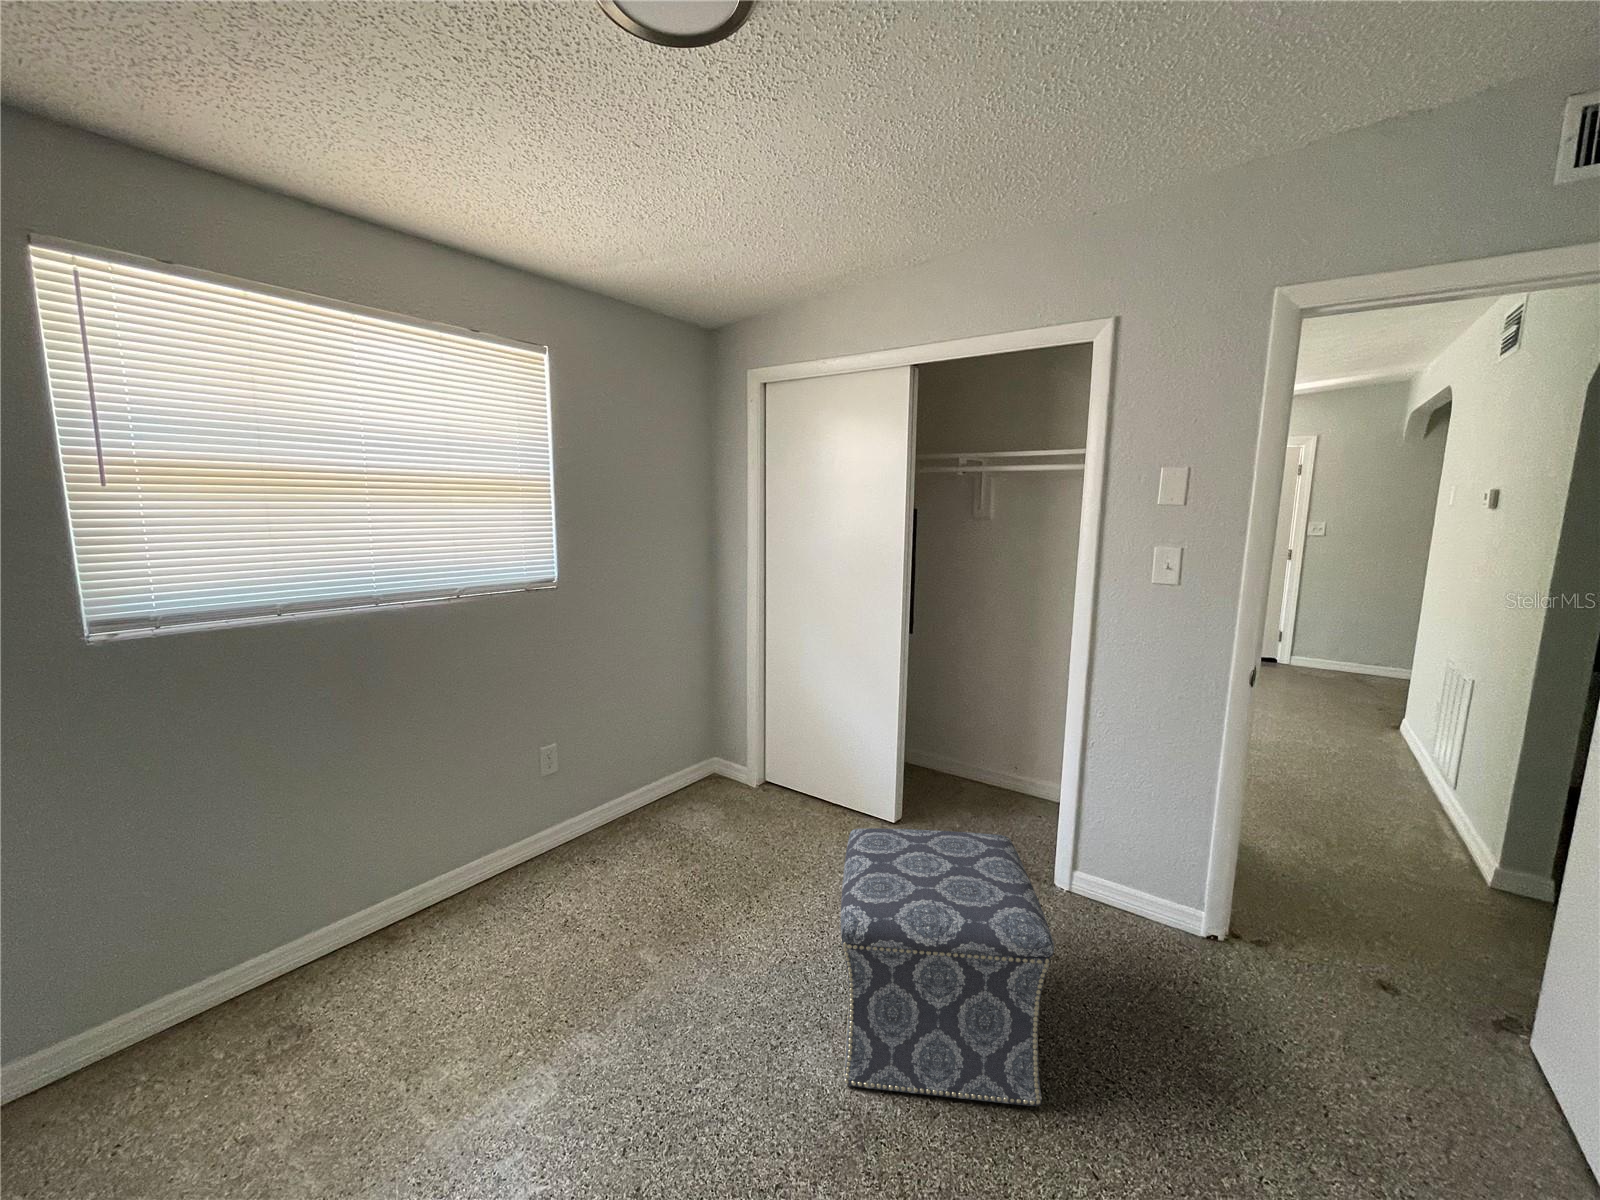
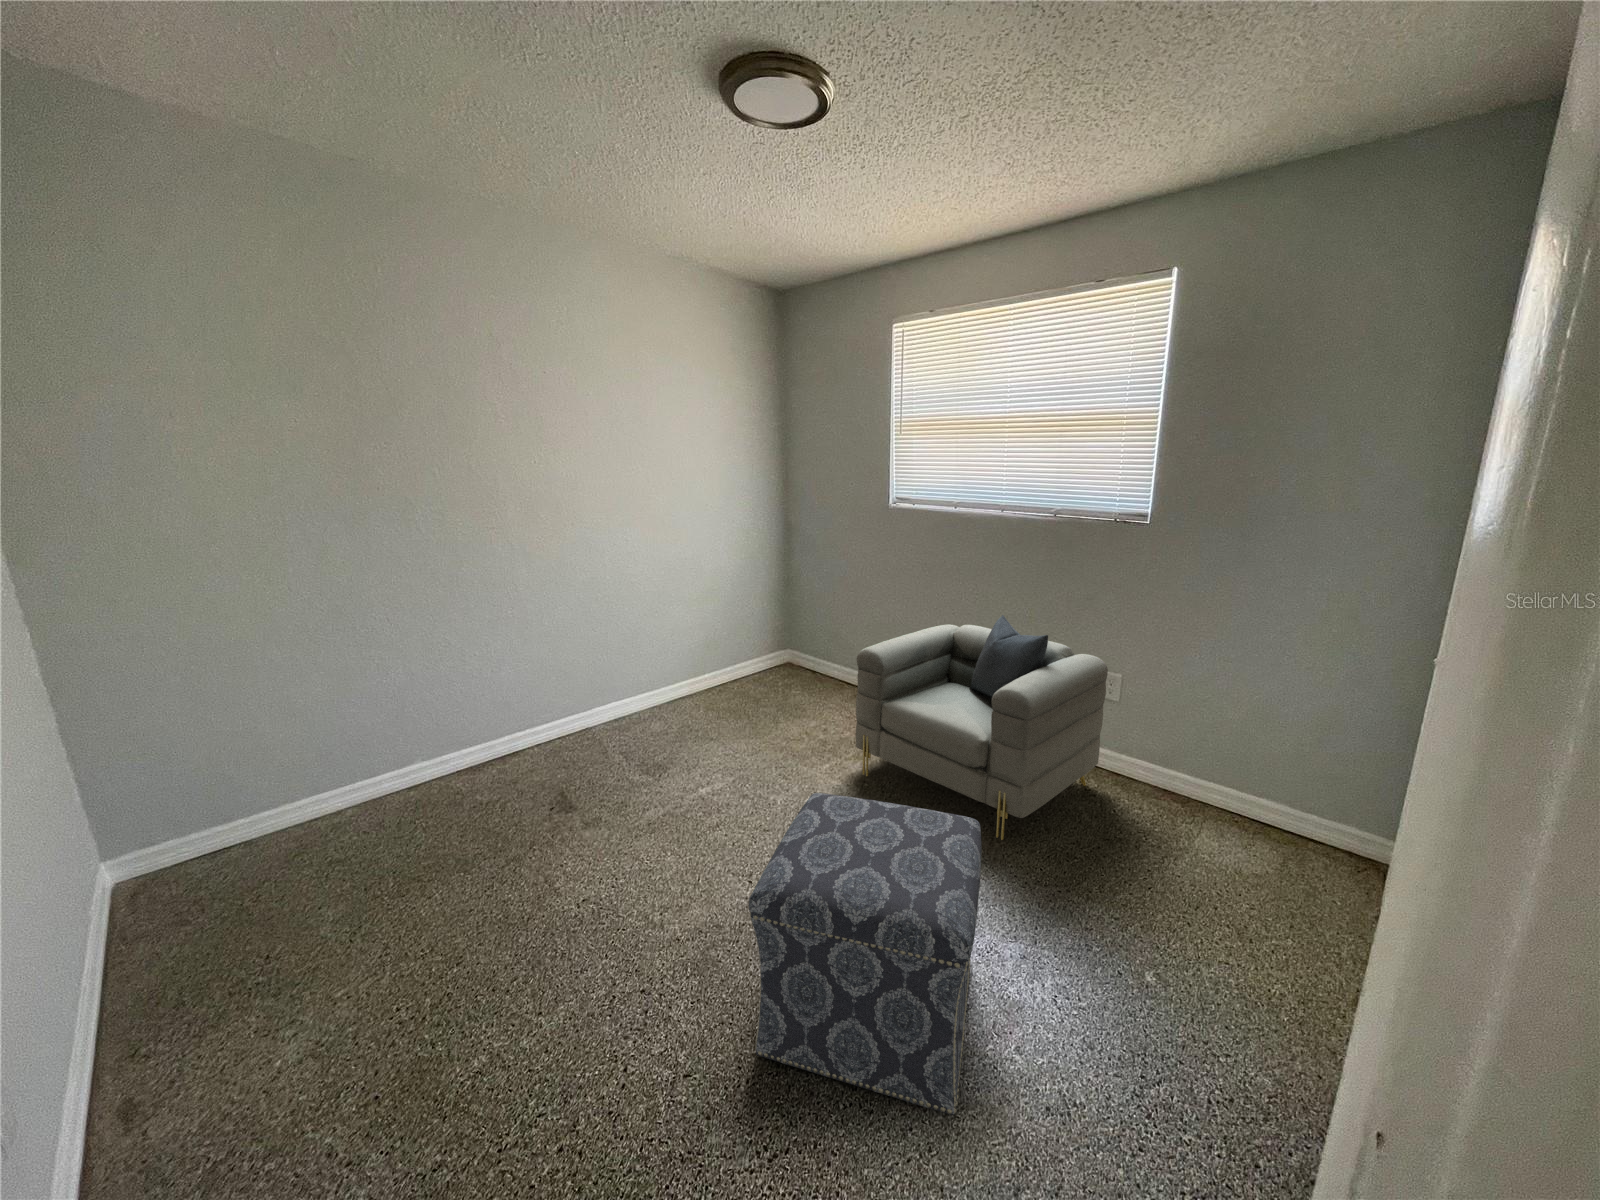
armchair: none [338,713,688,1062] -> present [856,615,1108,840]

